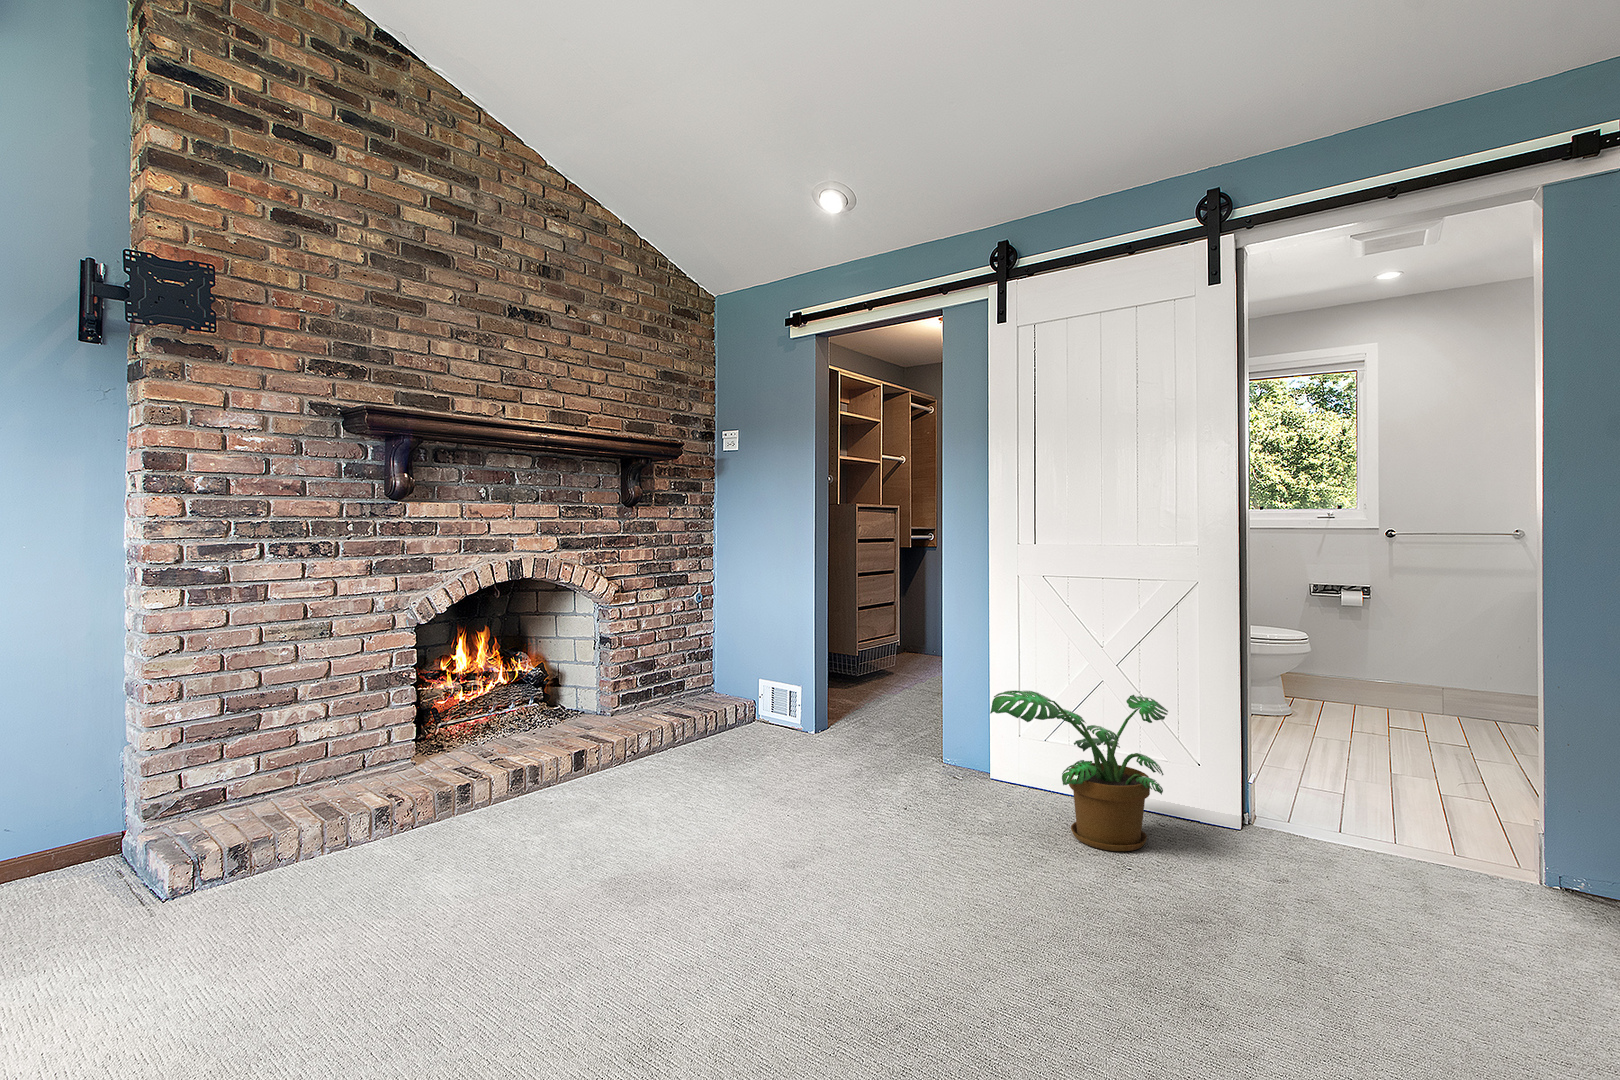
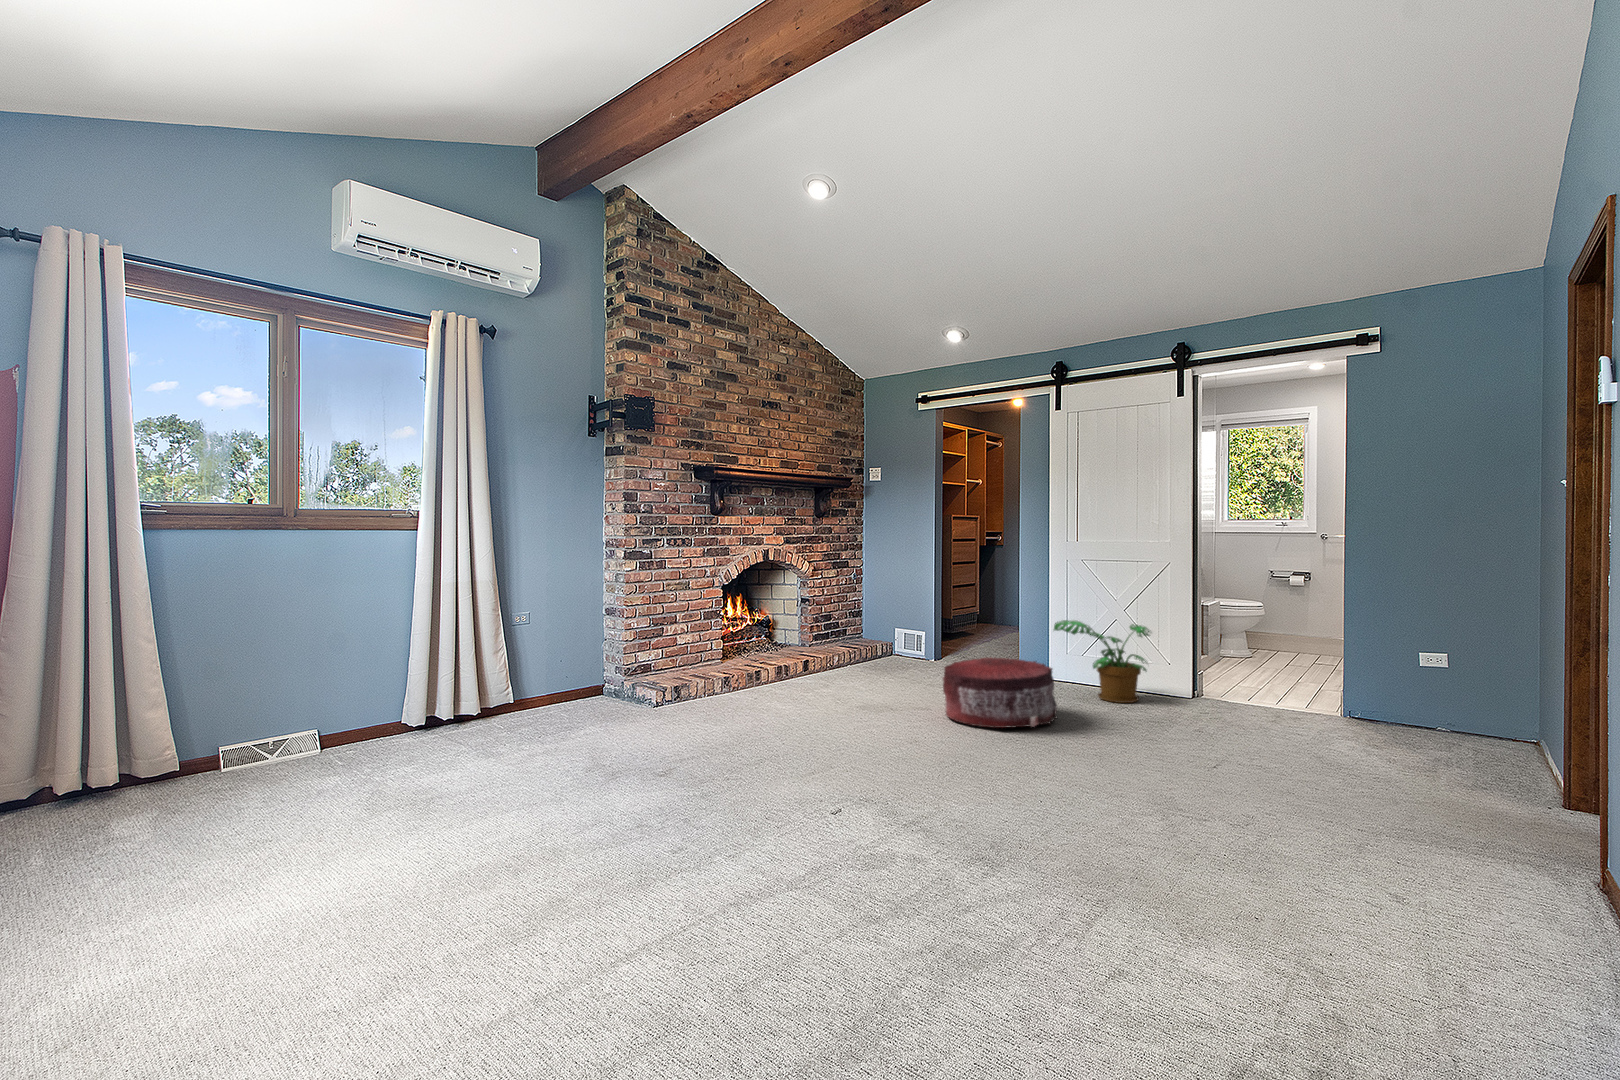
pouf: none [762,772,993,969] -> present [943,658,1057,728]

